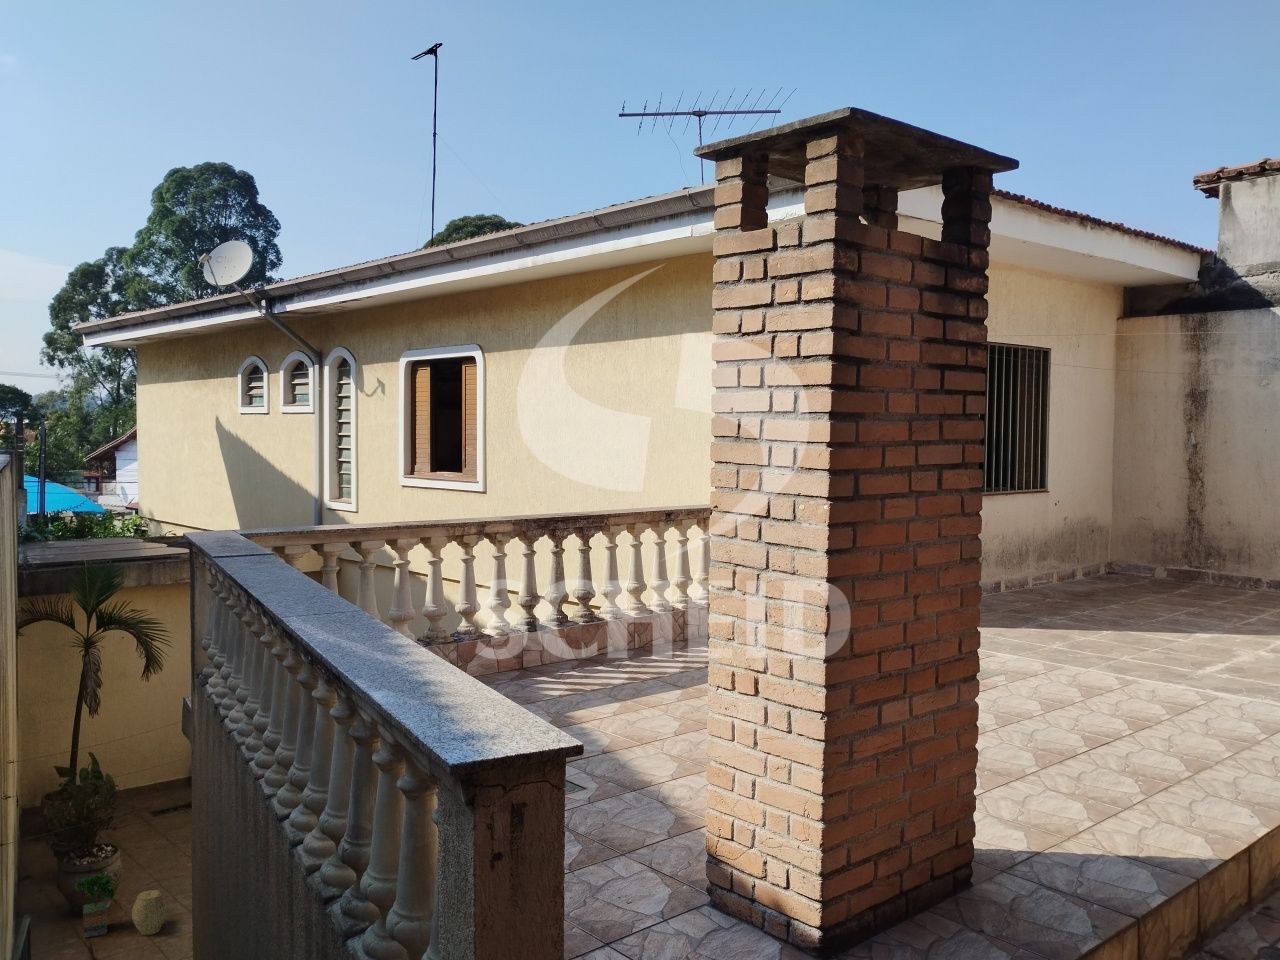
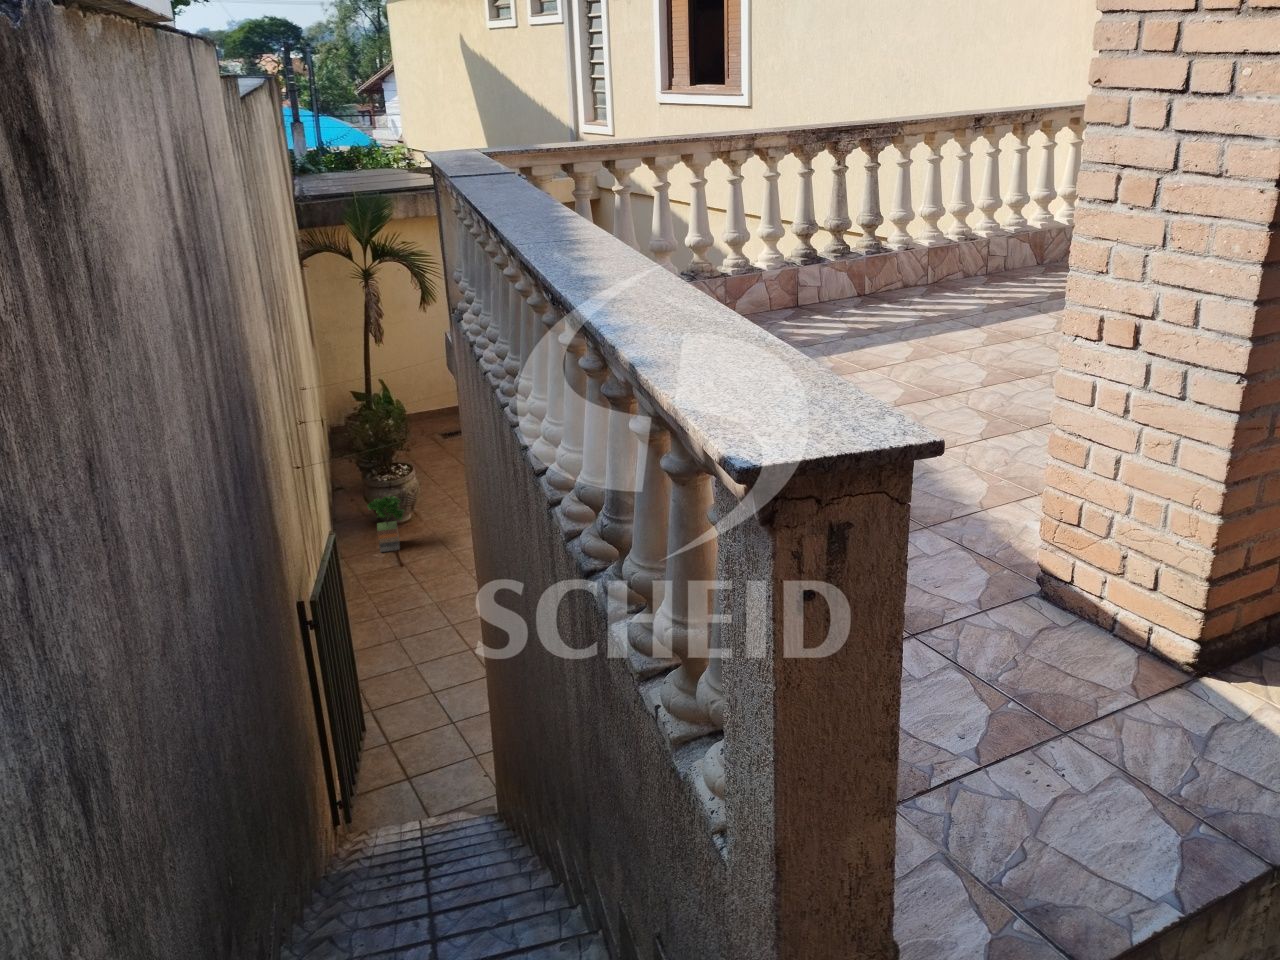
woven basket: present [132,890,167,935] -> none [420,513,451,553]

